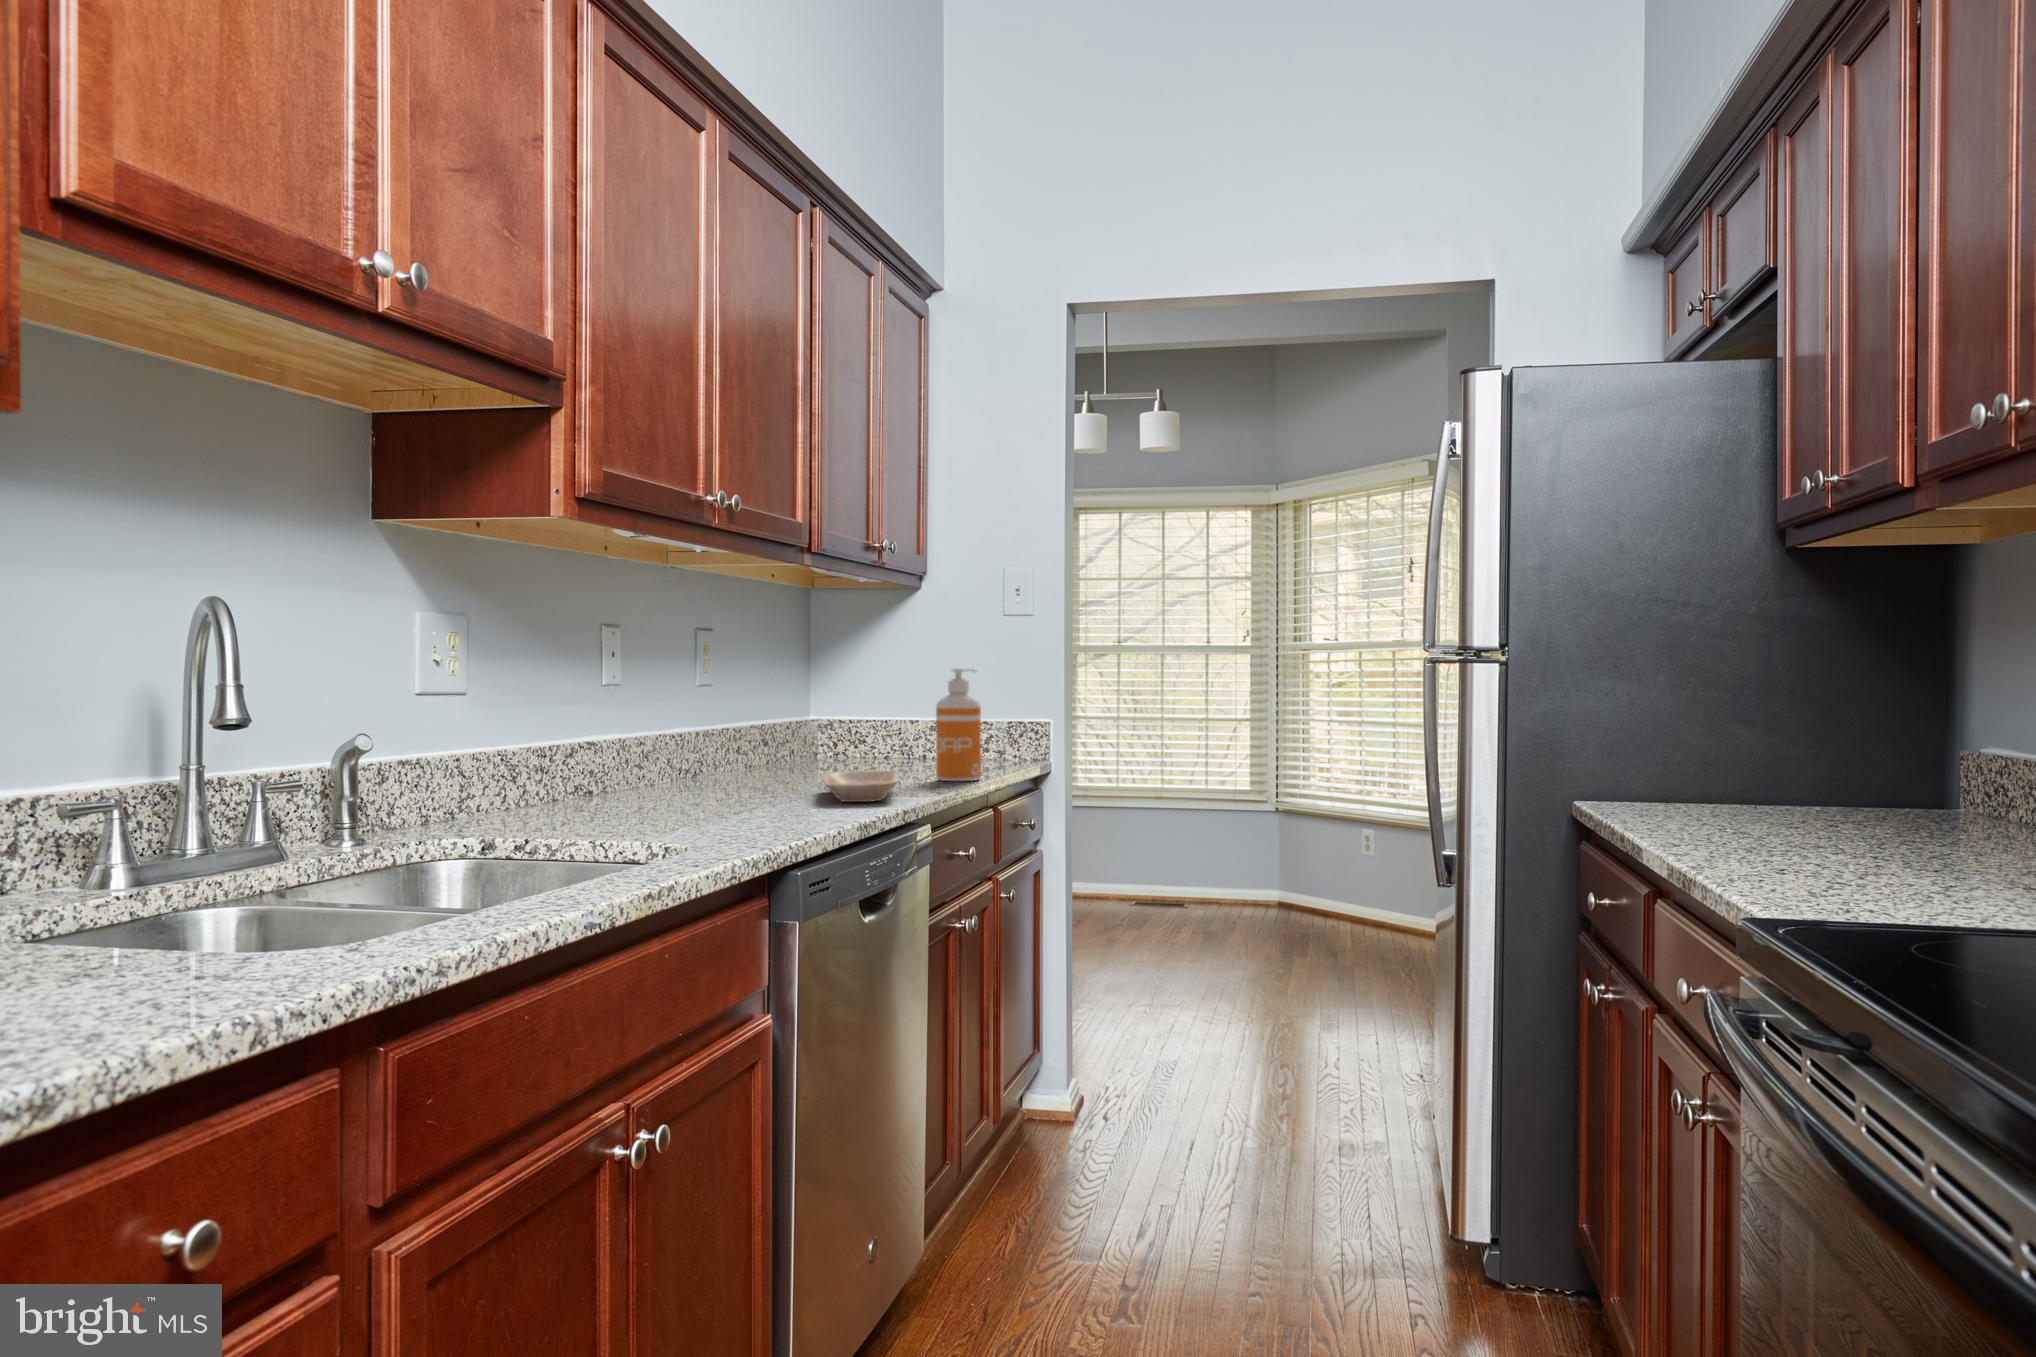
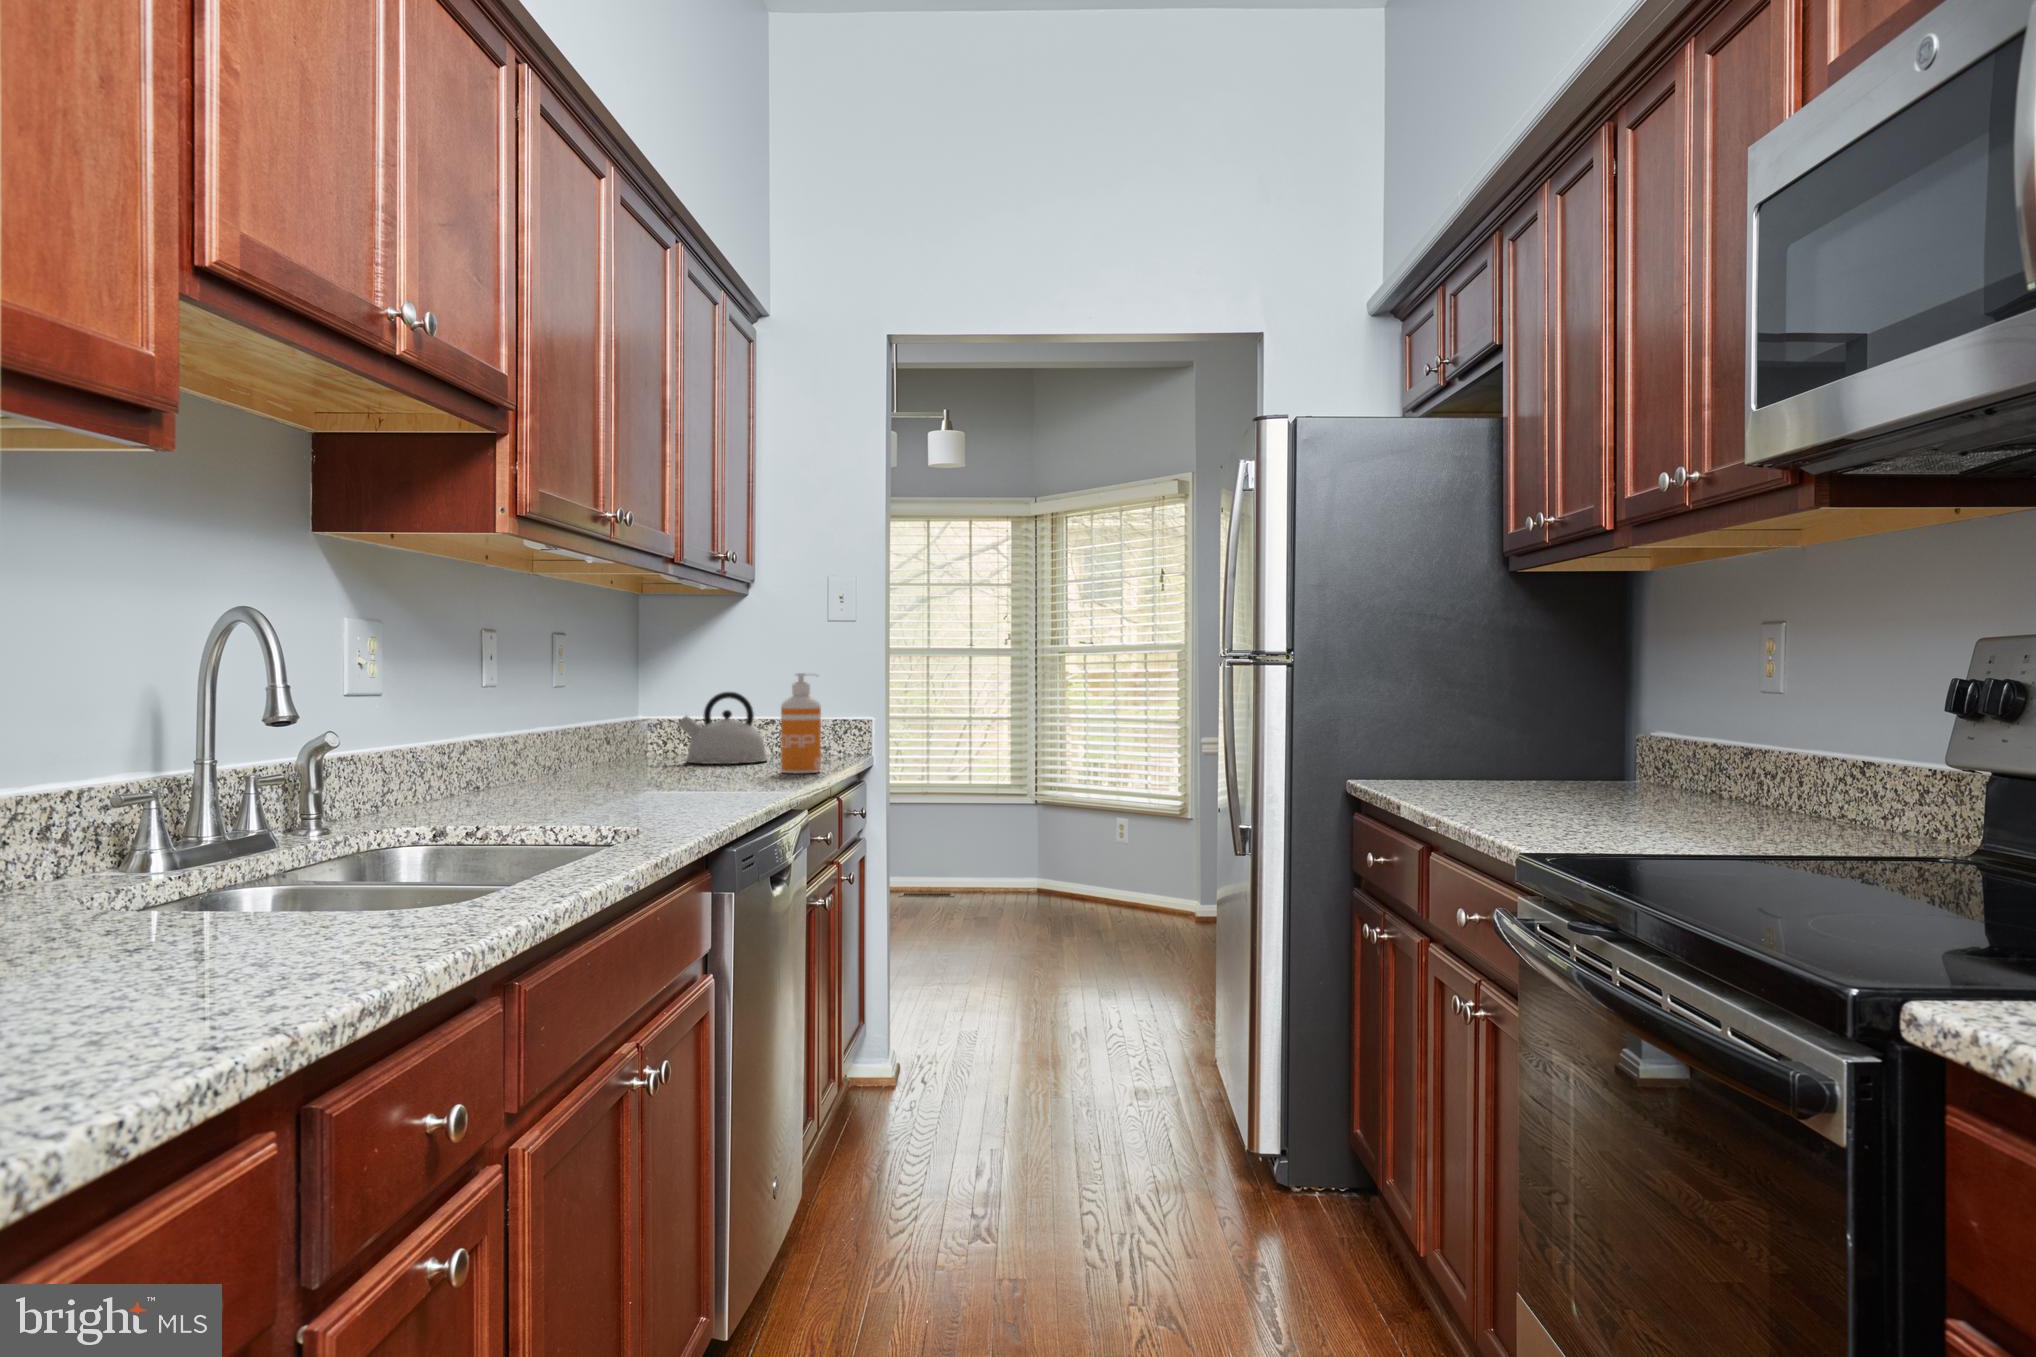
kettle: none [844,690,940,769] -> present [678,692,767,764]
tray: present [823,770,898,802] -> none [690,765,770,792]

